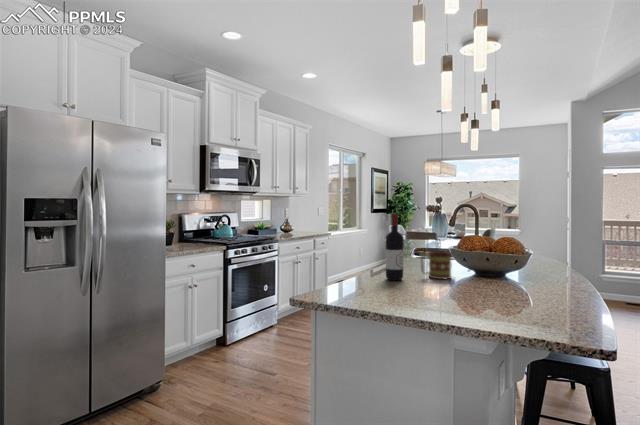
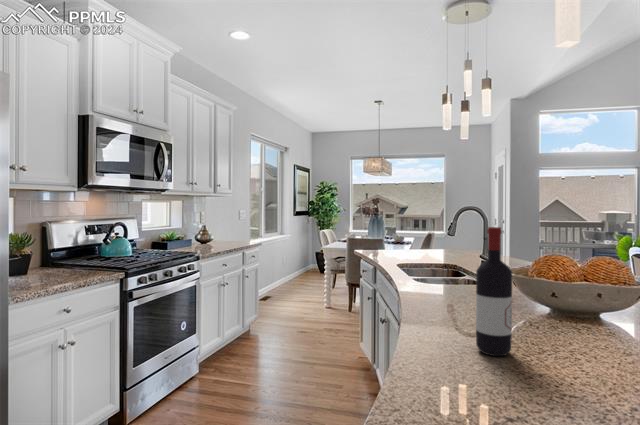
mug: present [421,251,452,279] -> none [529,289,575,344]

